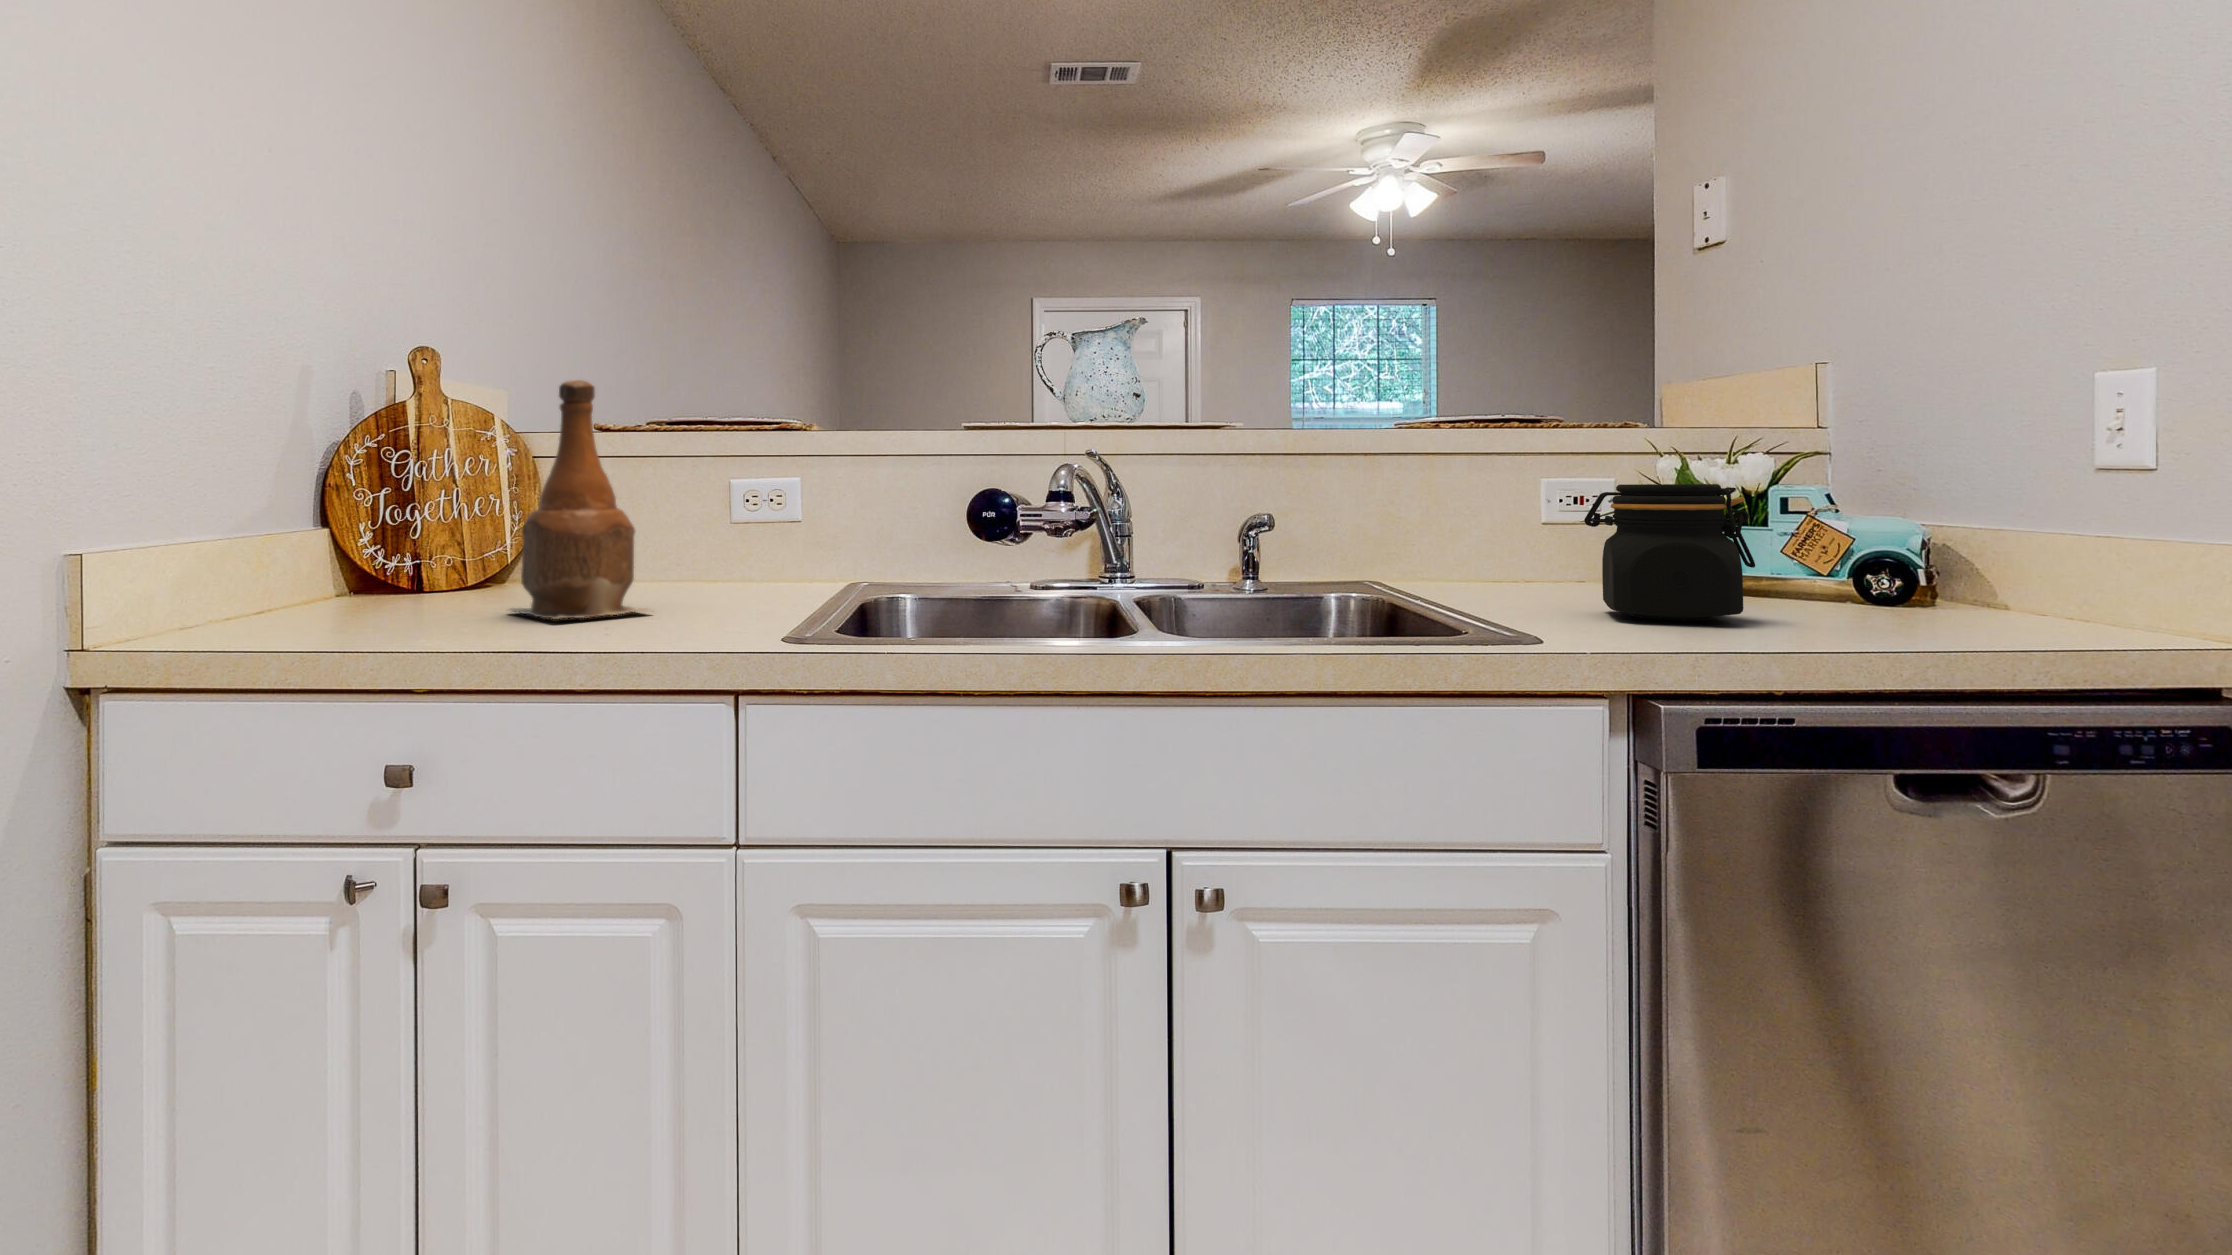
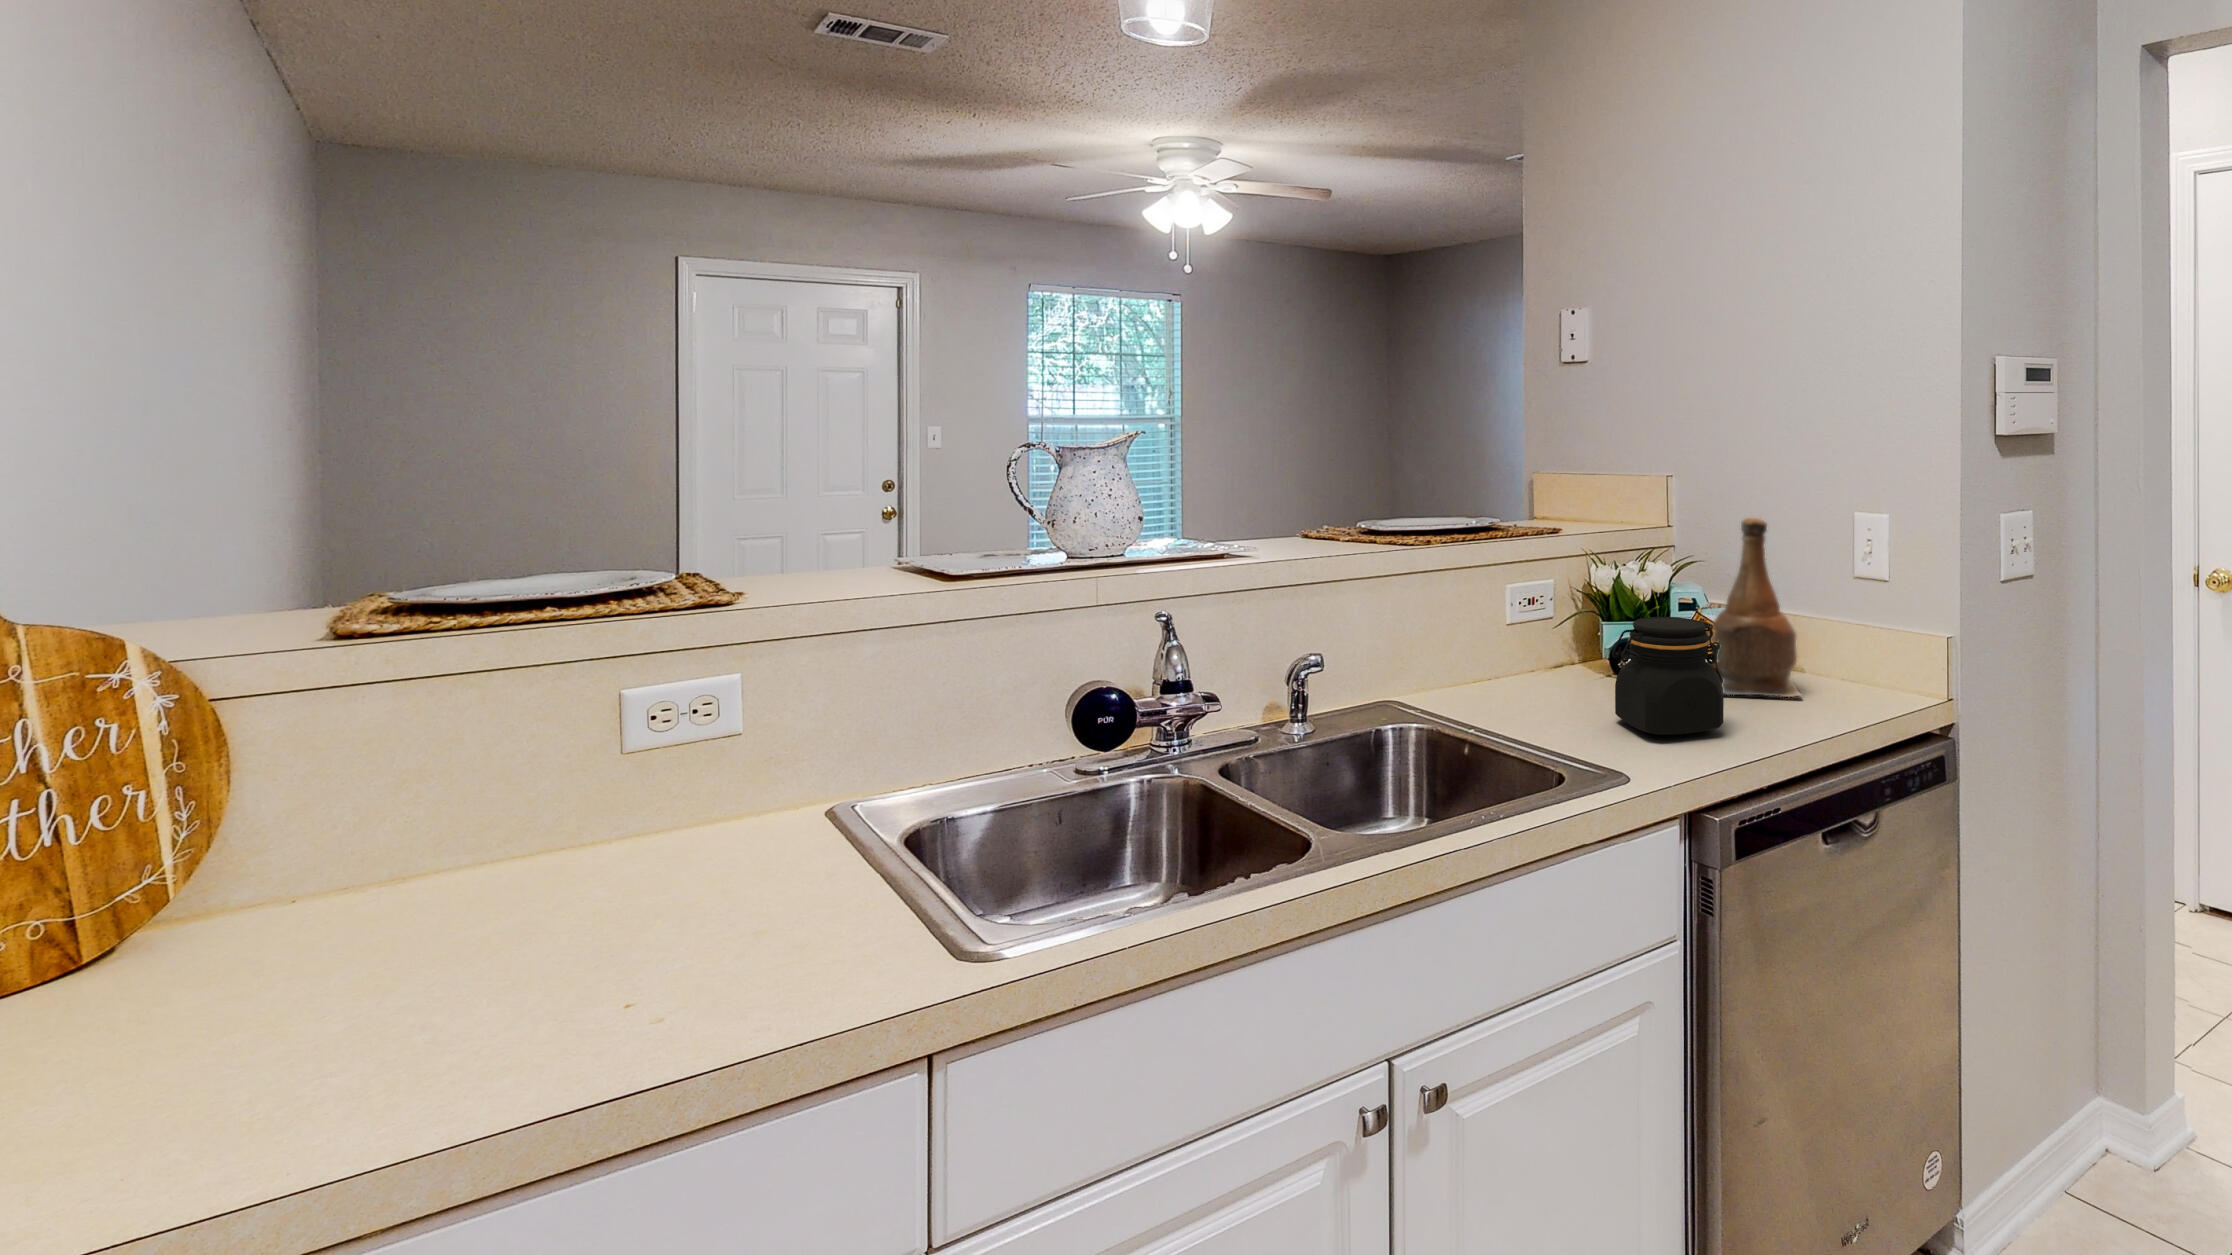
bottle: present [510,380,649,619] -> present [1711,518,1801,697]

